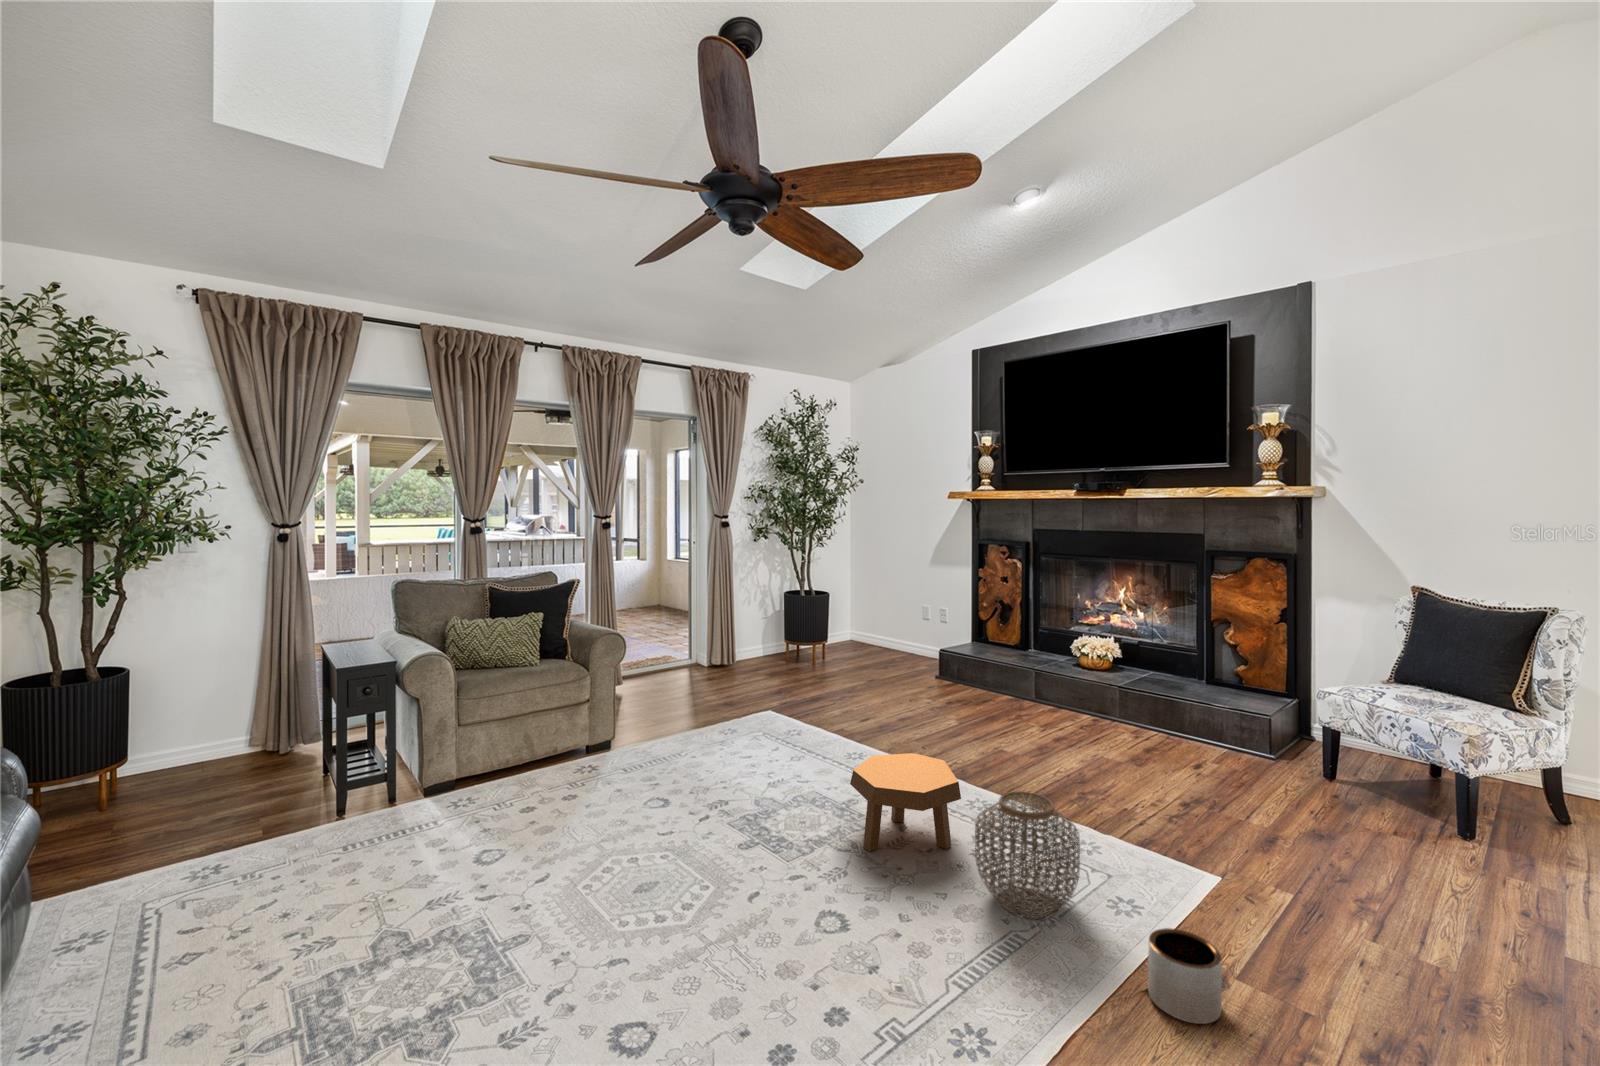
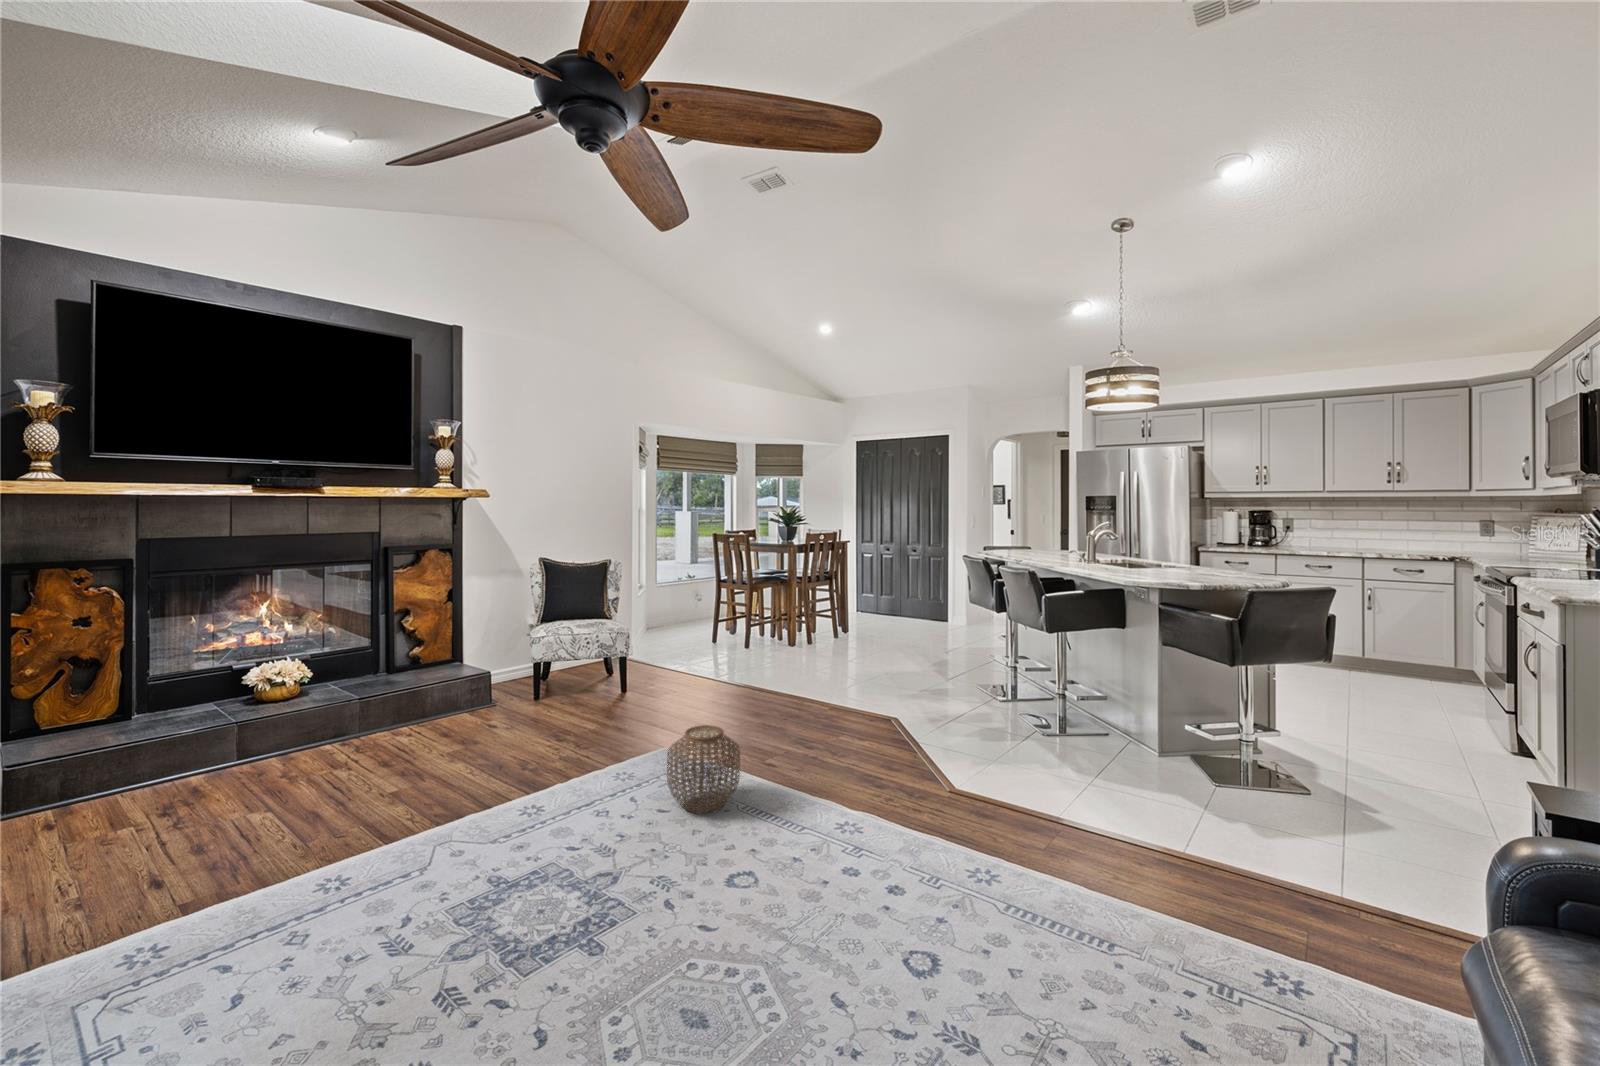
footstool: present [850,753,961,852] -> none [532,766,649,873]
planter: present [1147,928,1222,1024] -> none [771,742,805,784]

